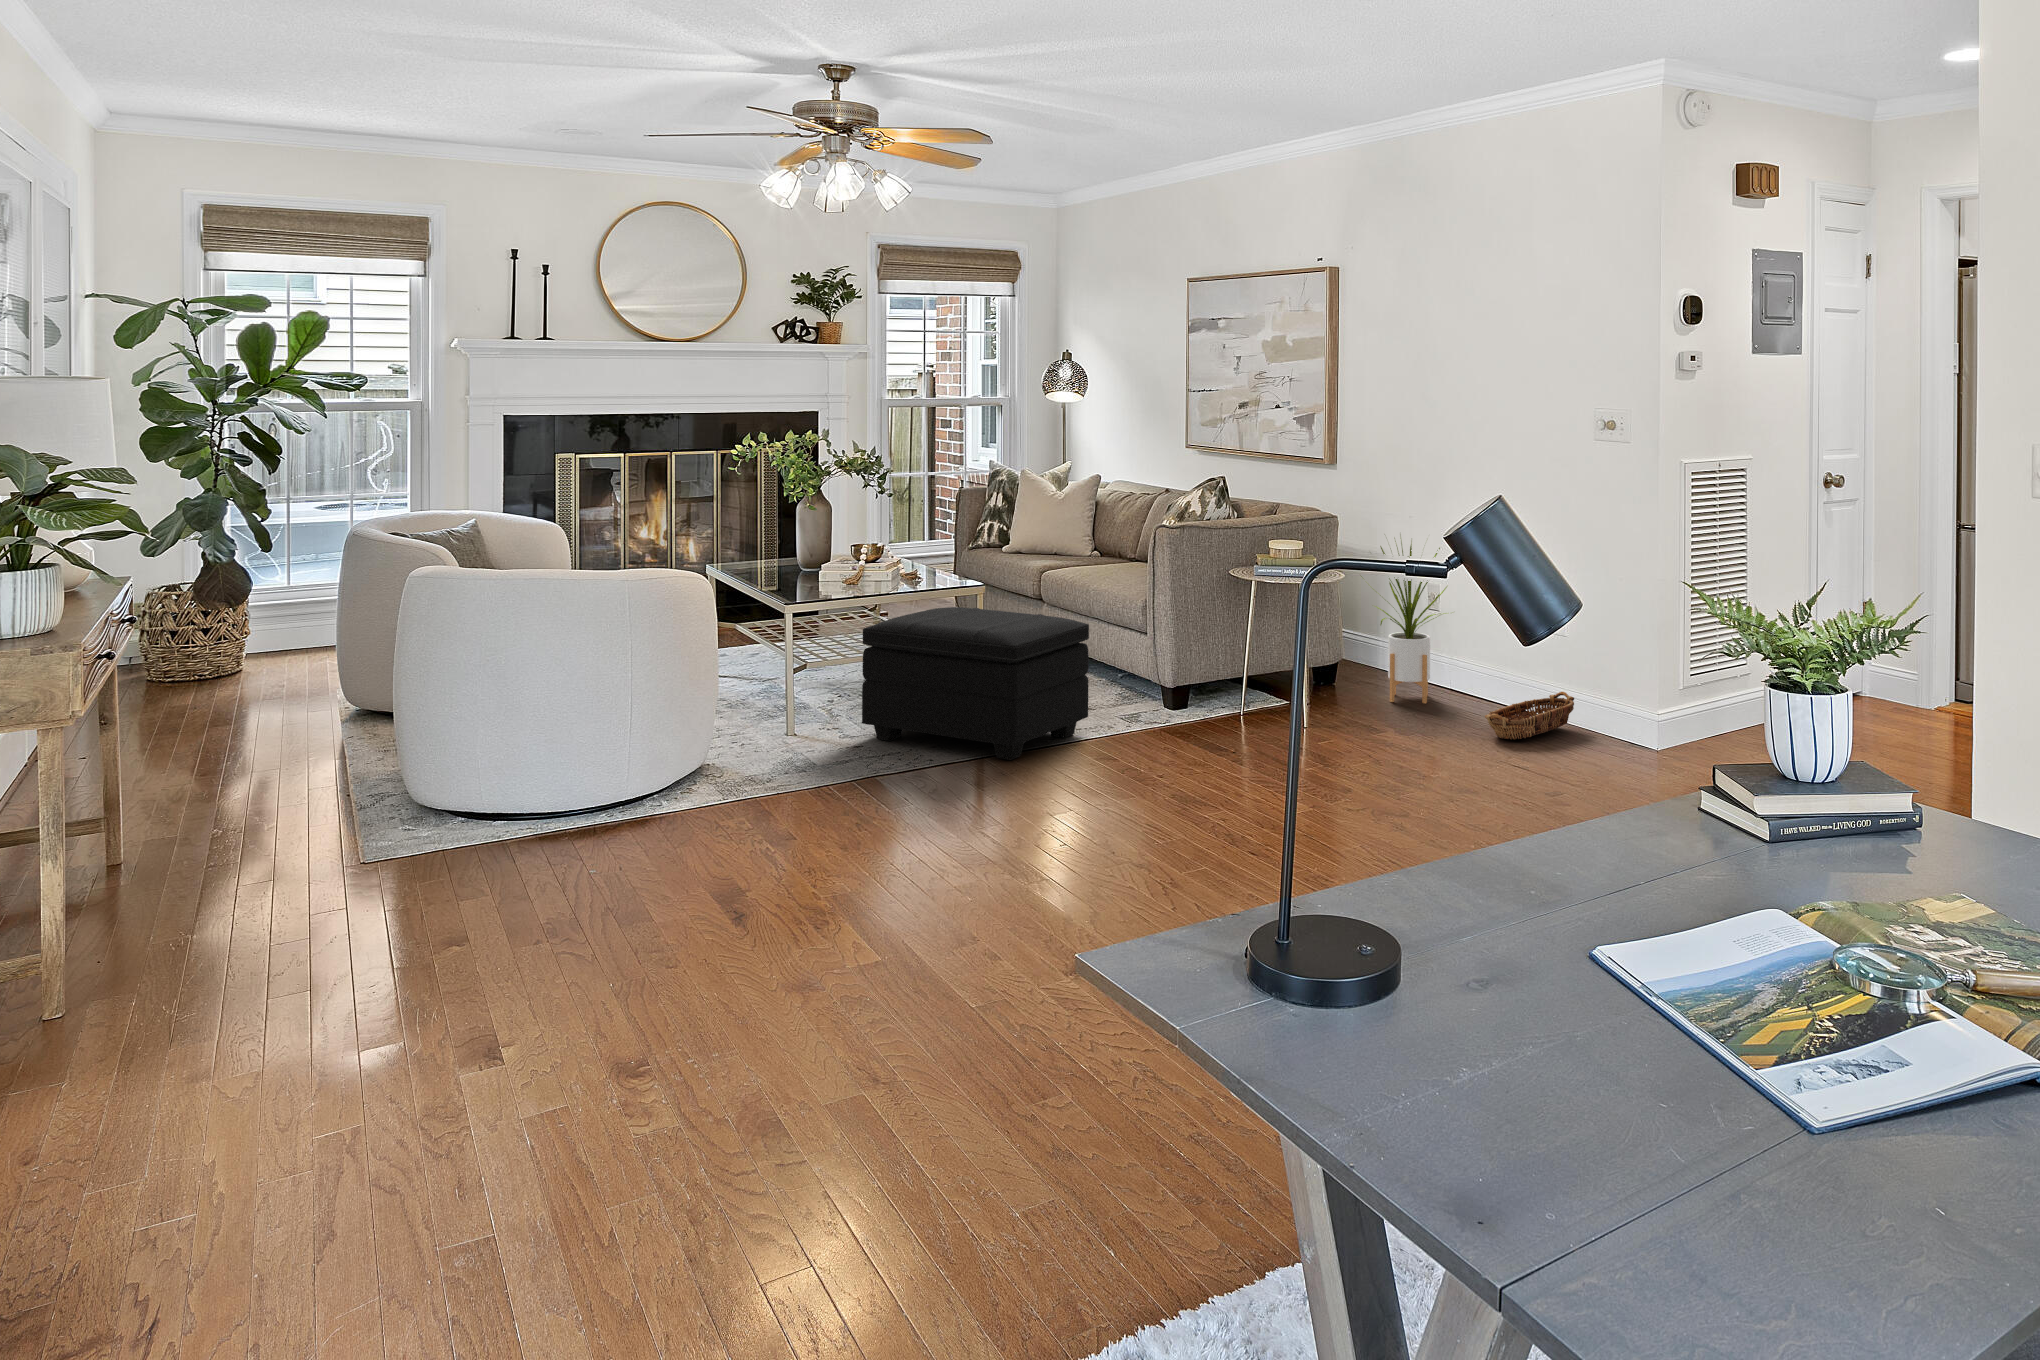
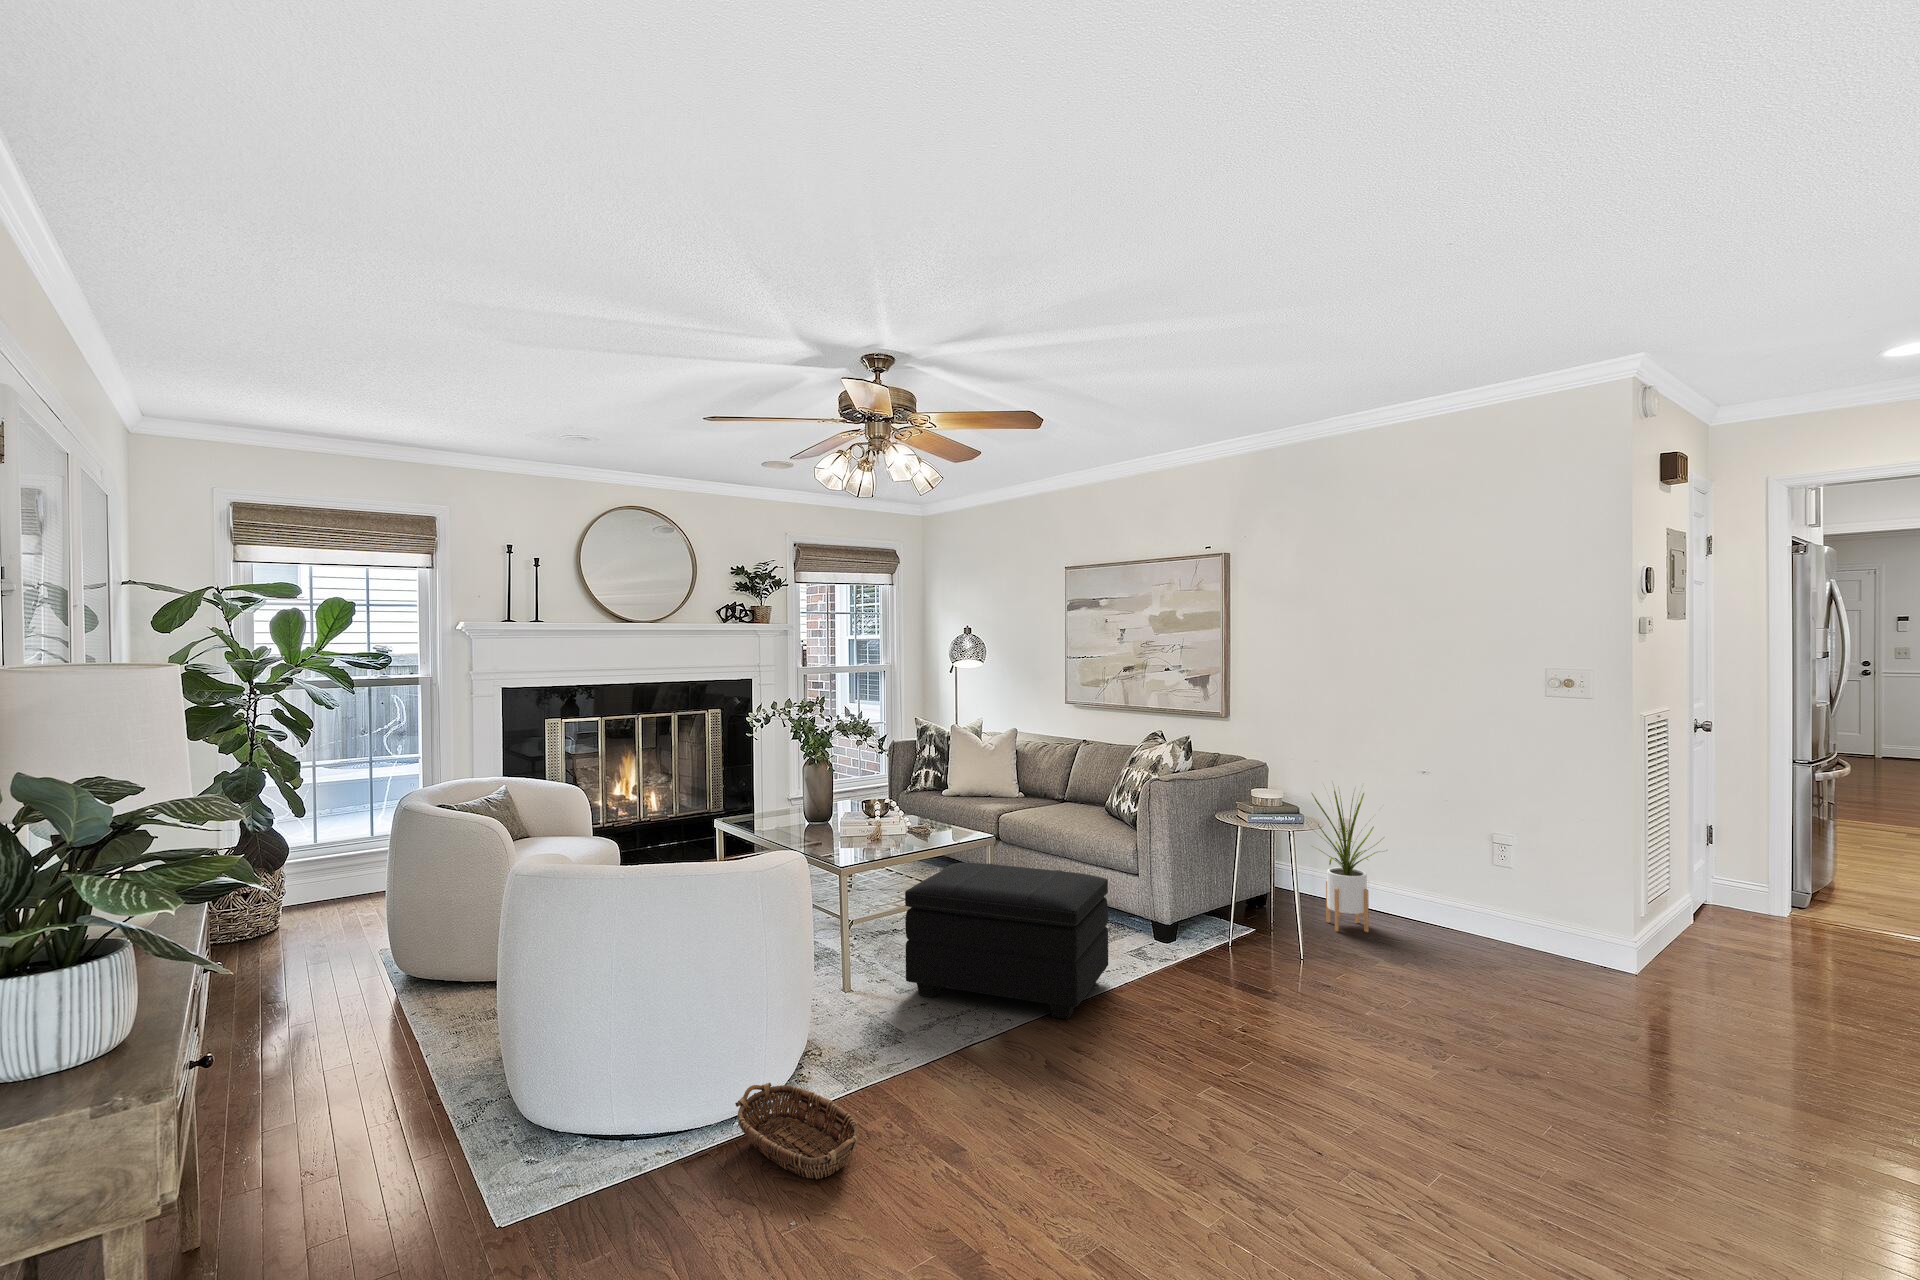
basket: present [1485,692,1574,740] -> present [735,1083,861,1179]

